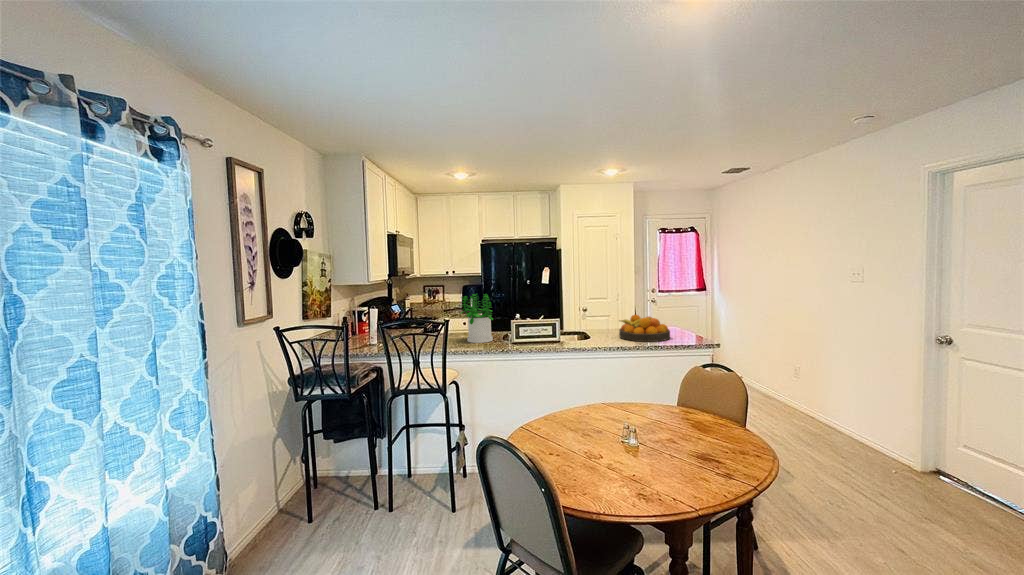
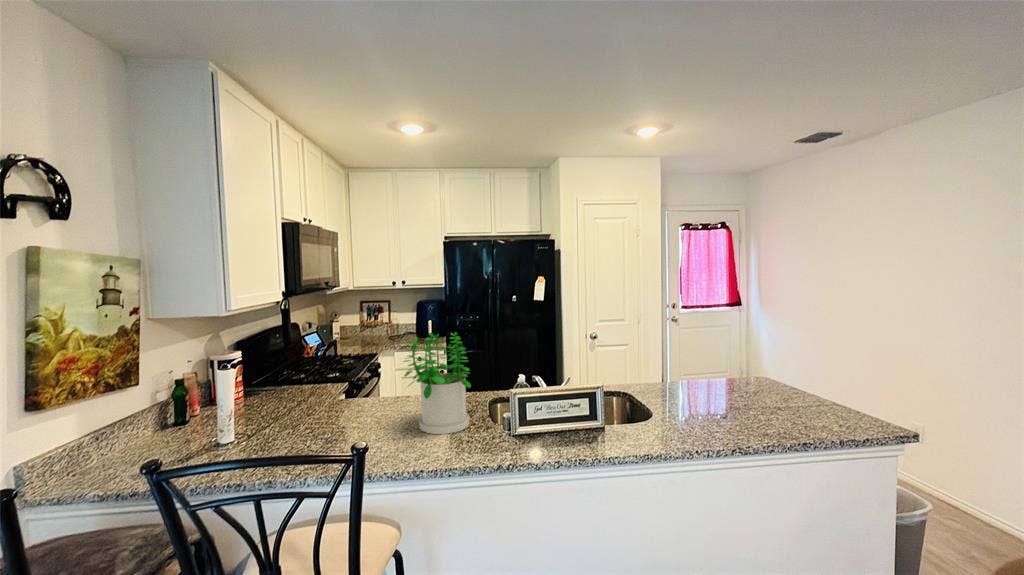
fruit bowl: present [619,315,670,342] -> none [703,369,810,430]

